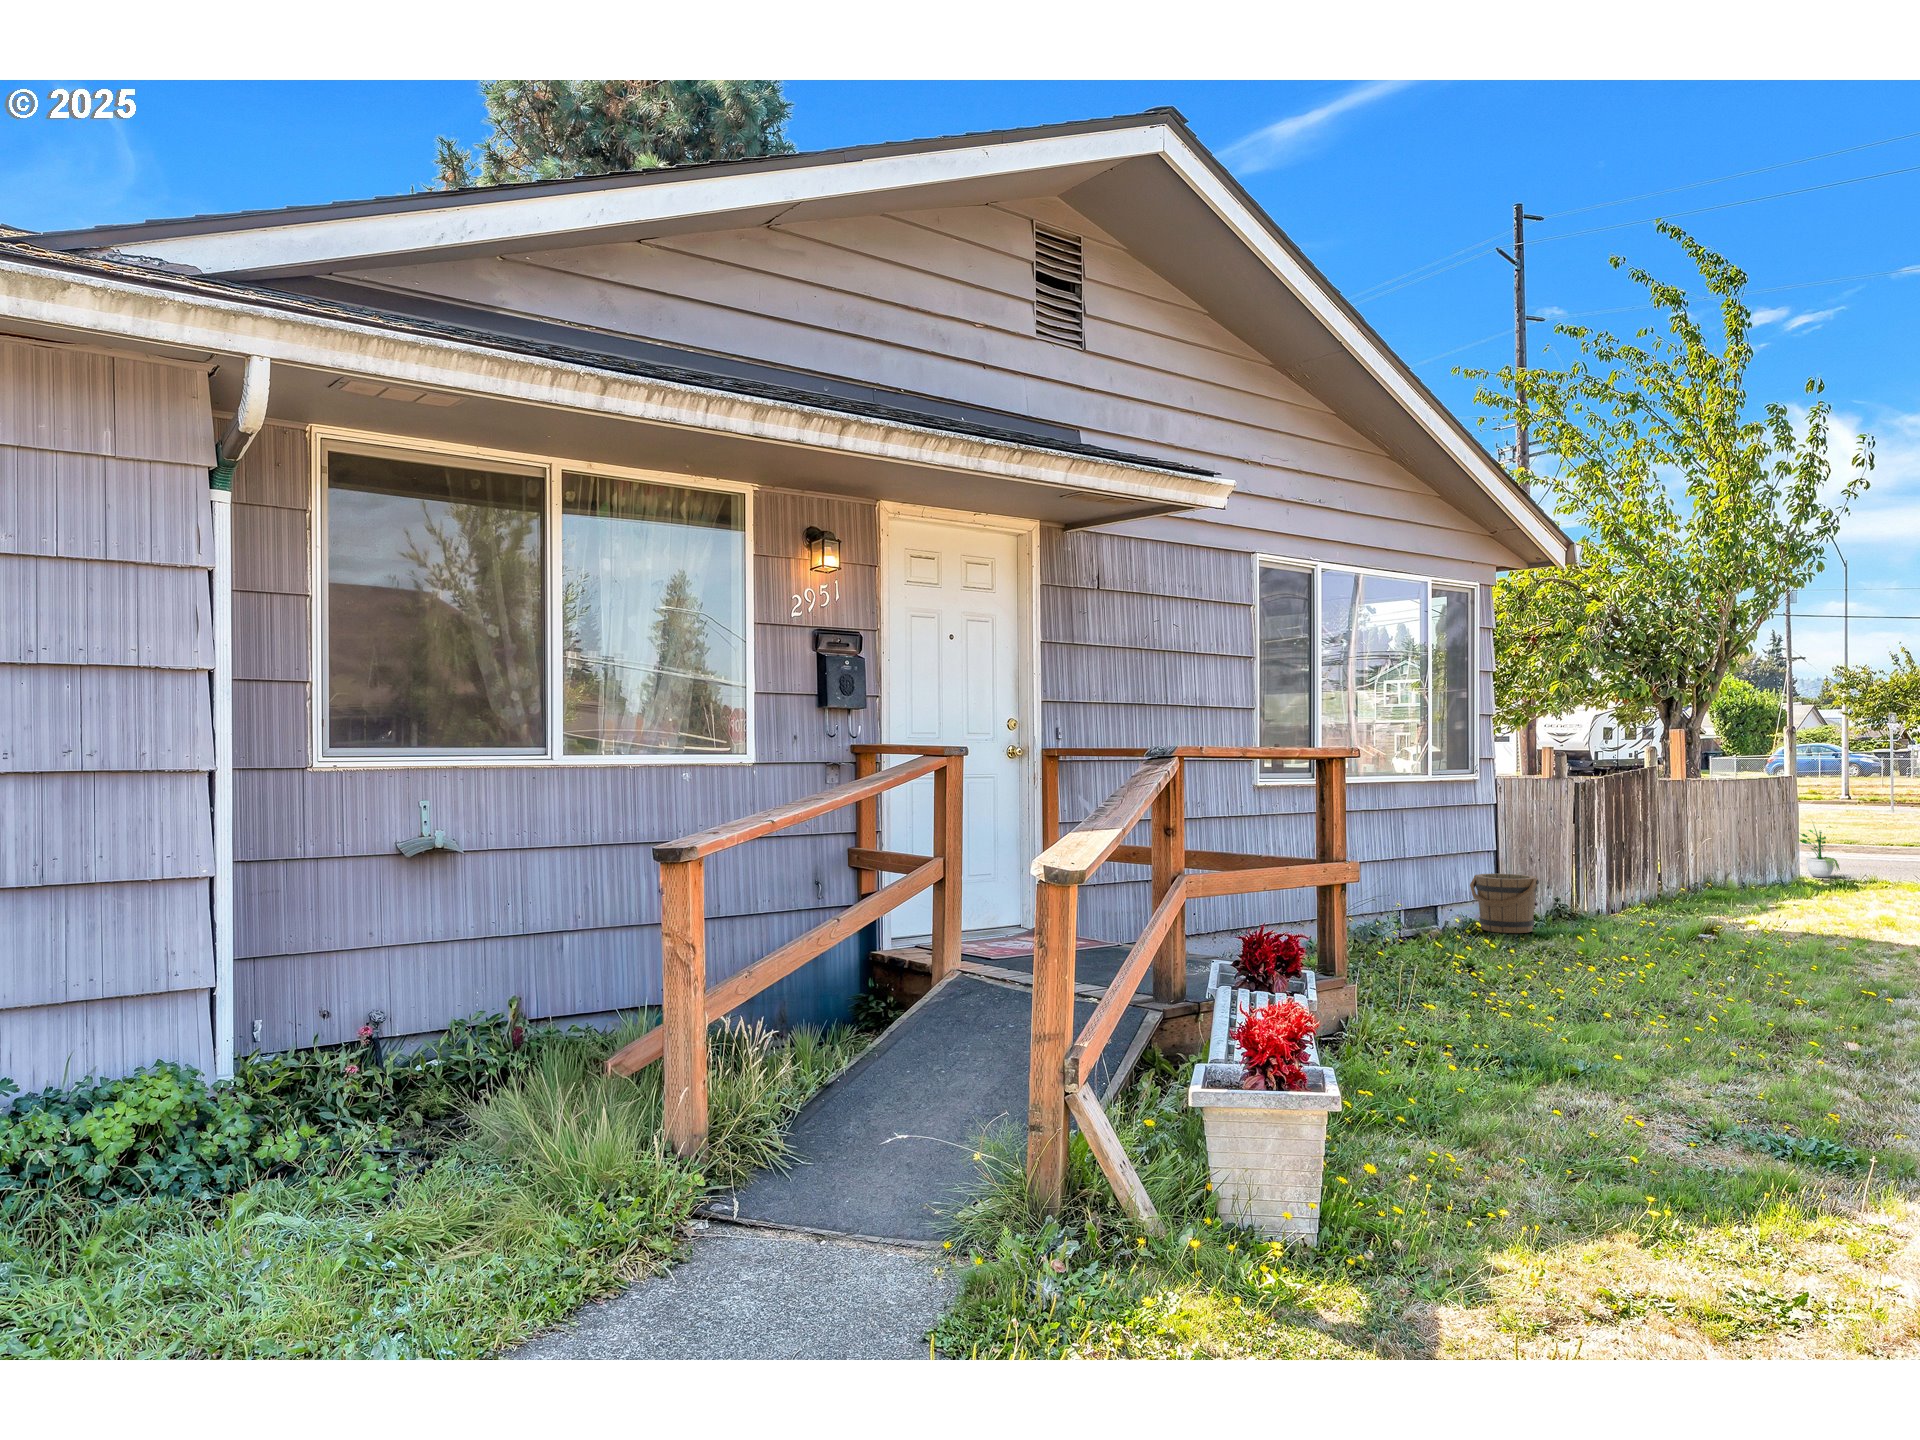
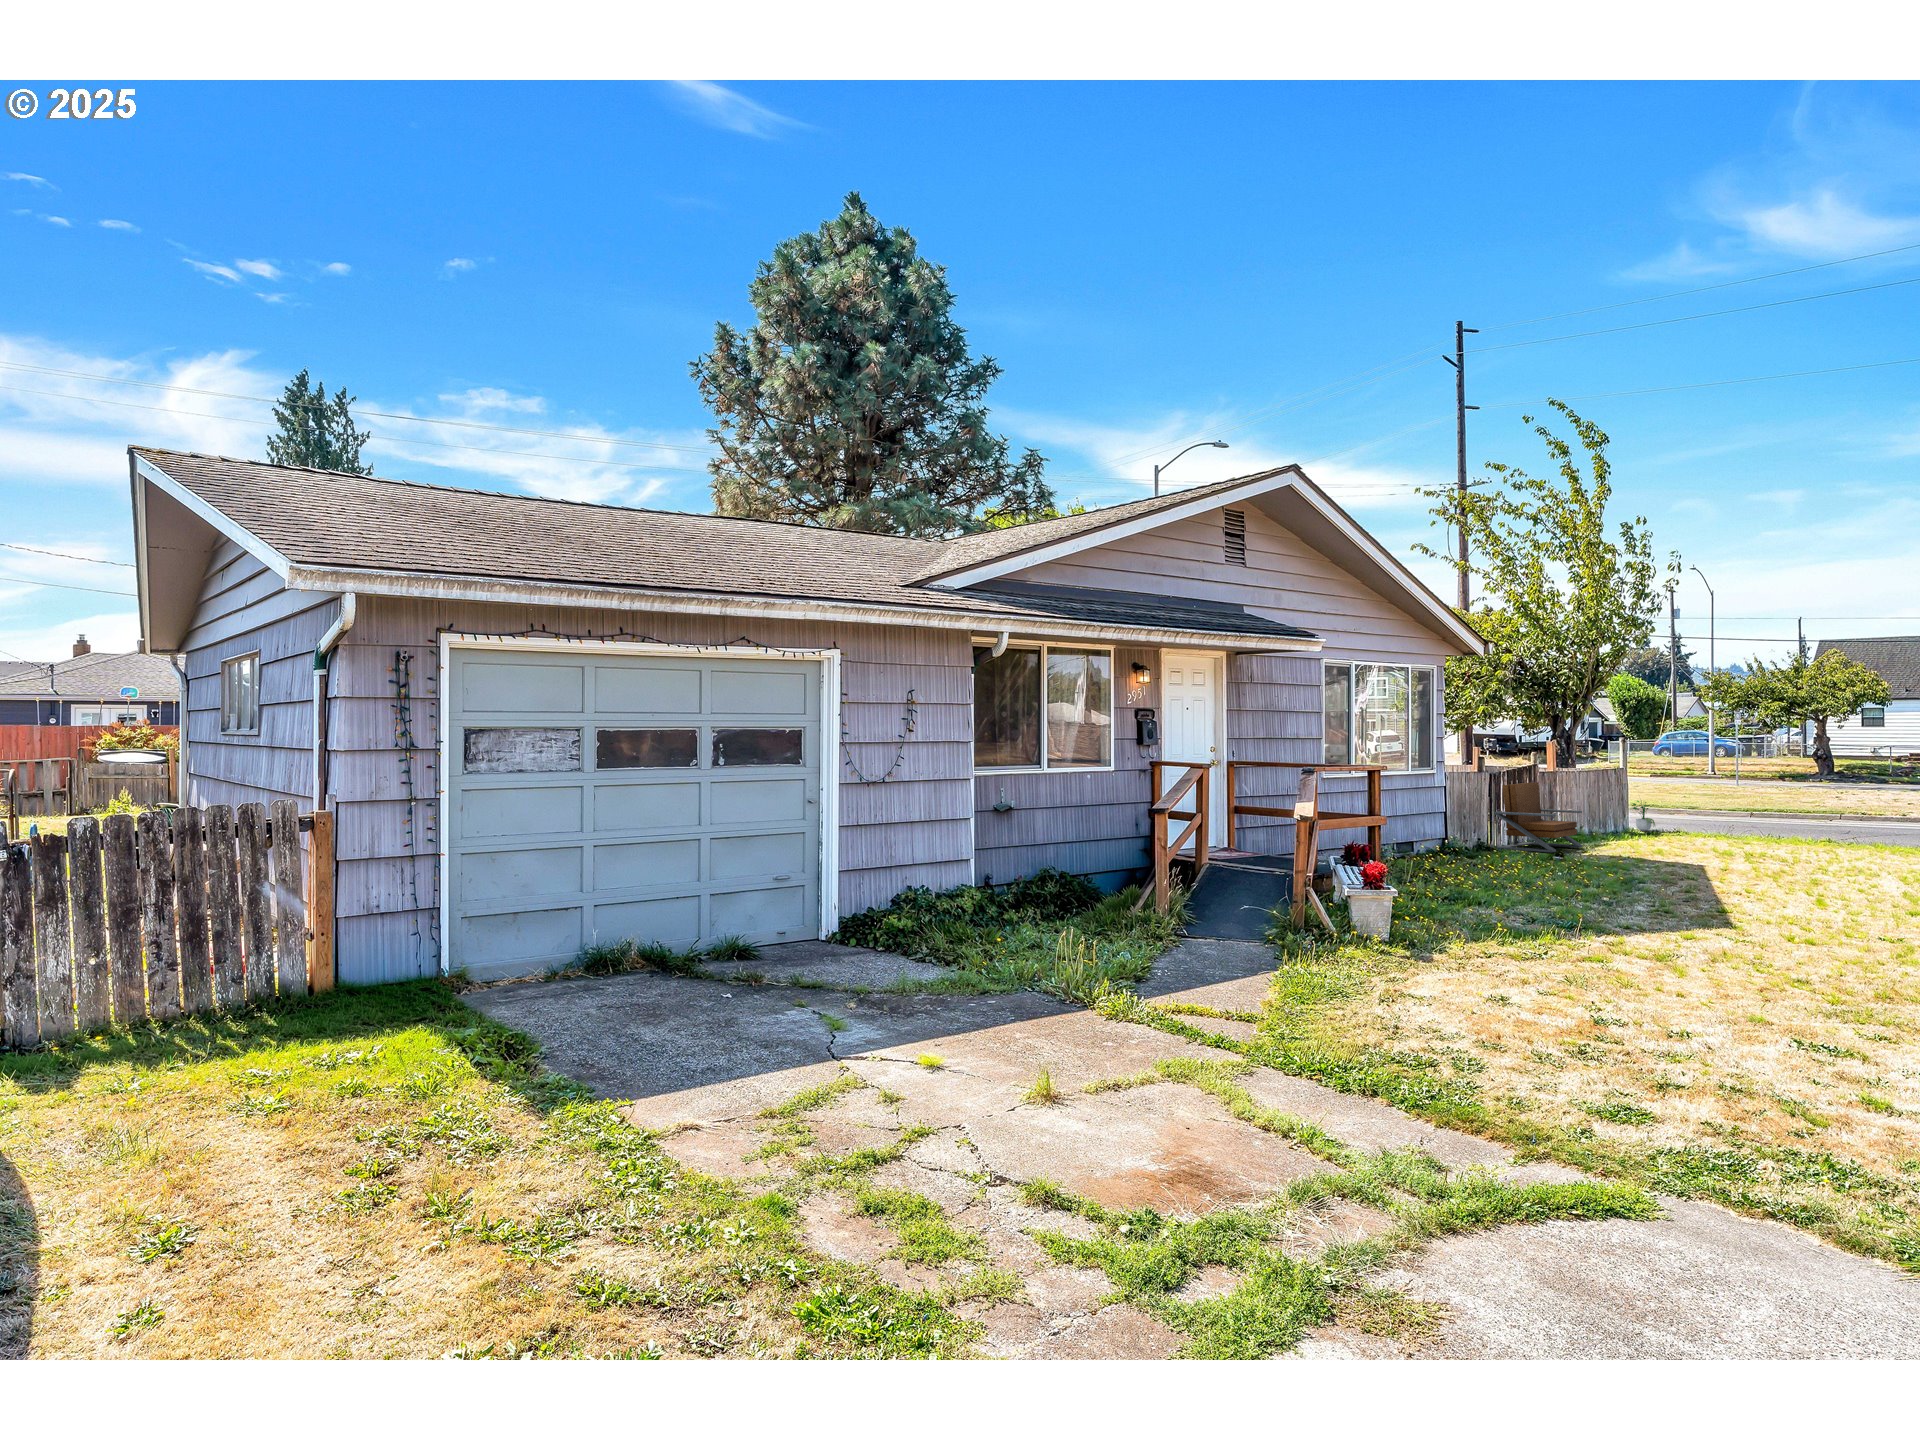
lounge chair: none [1586,798,1742,921] -> present [1494,782,1583,852]
bucket: present [1470,874,1539,933] -> none [1428,826,1465,858]

